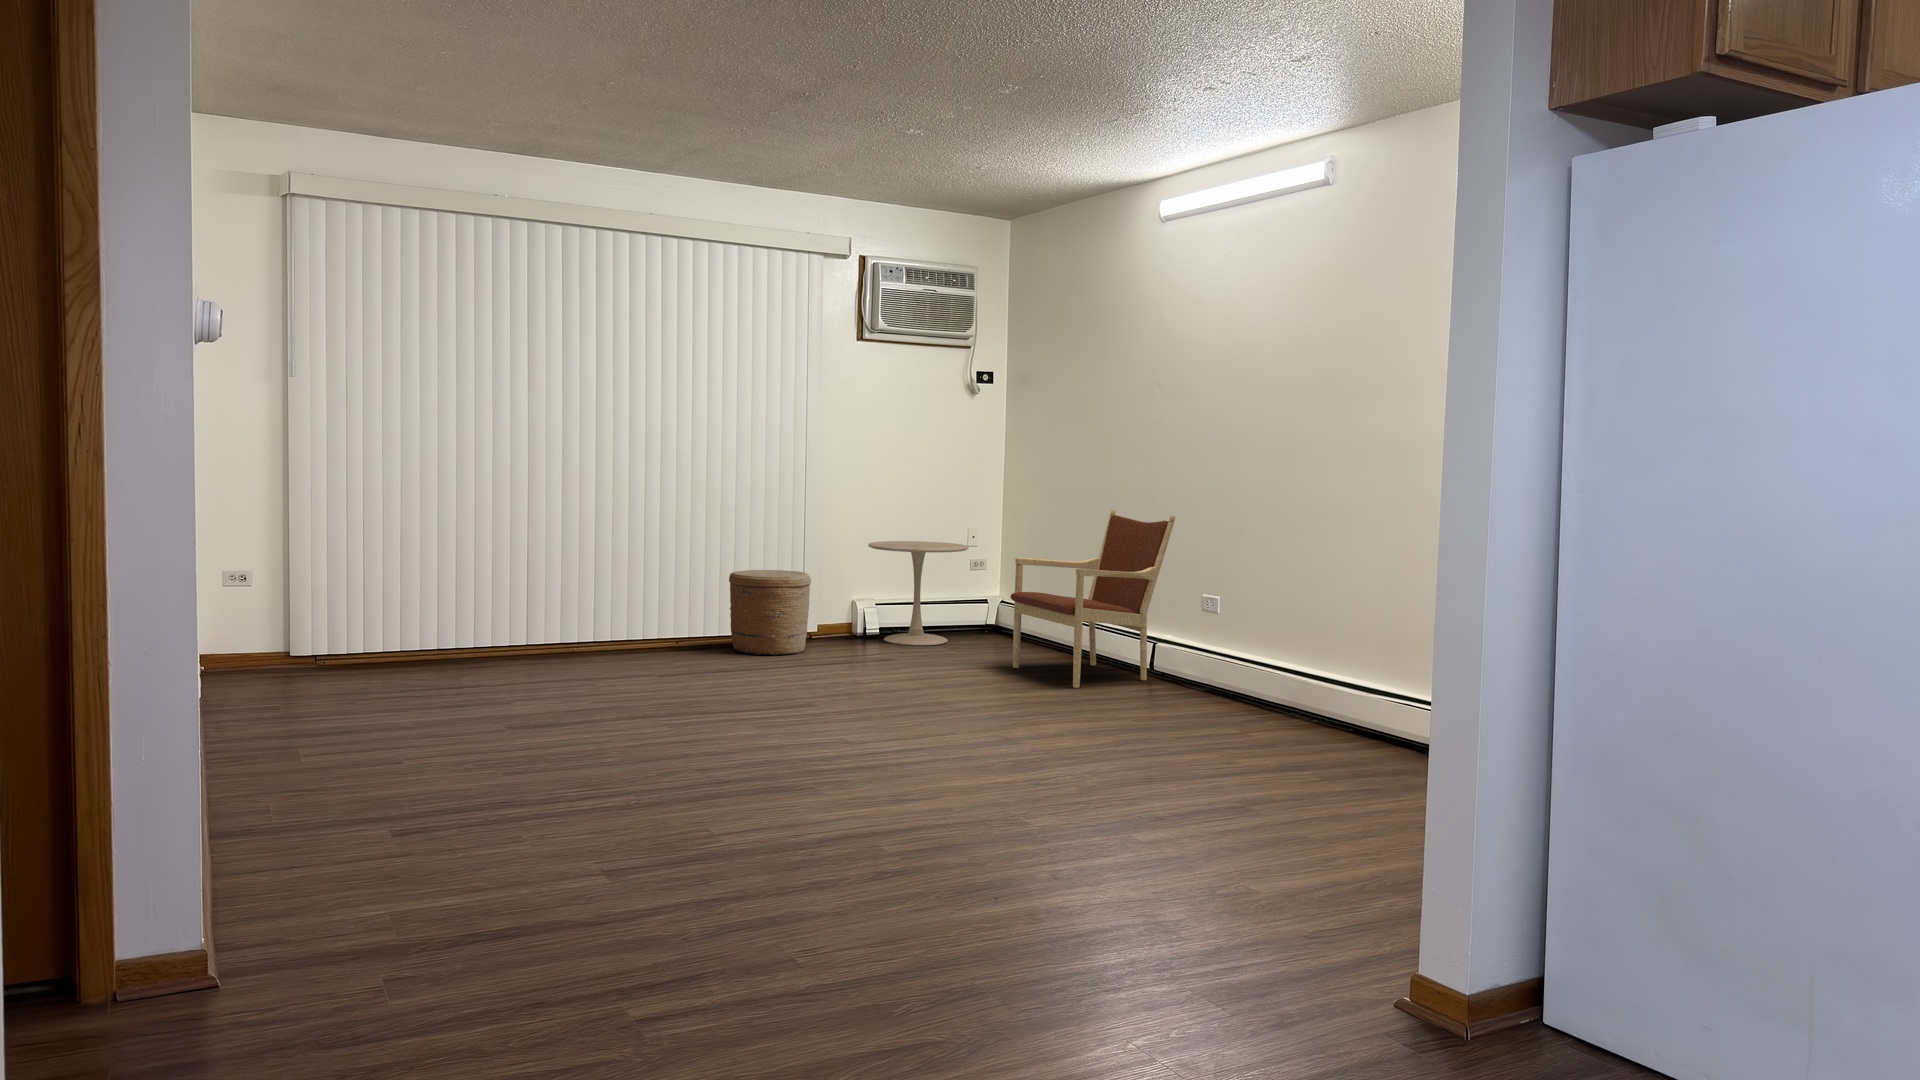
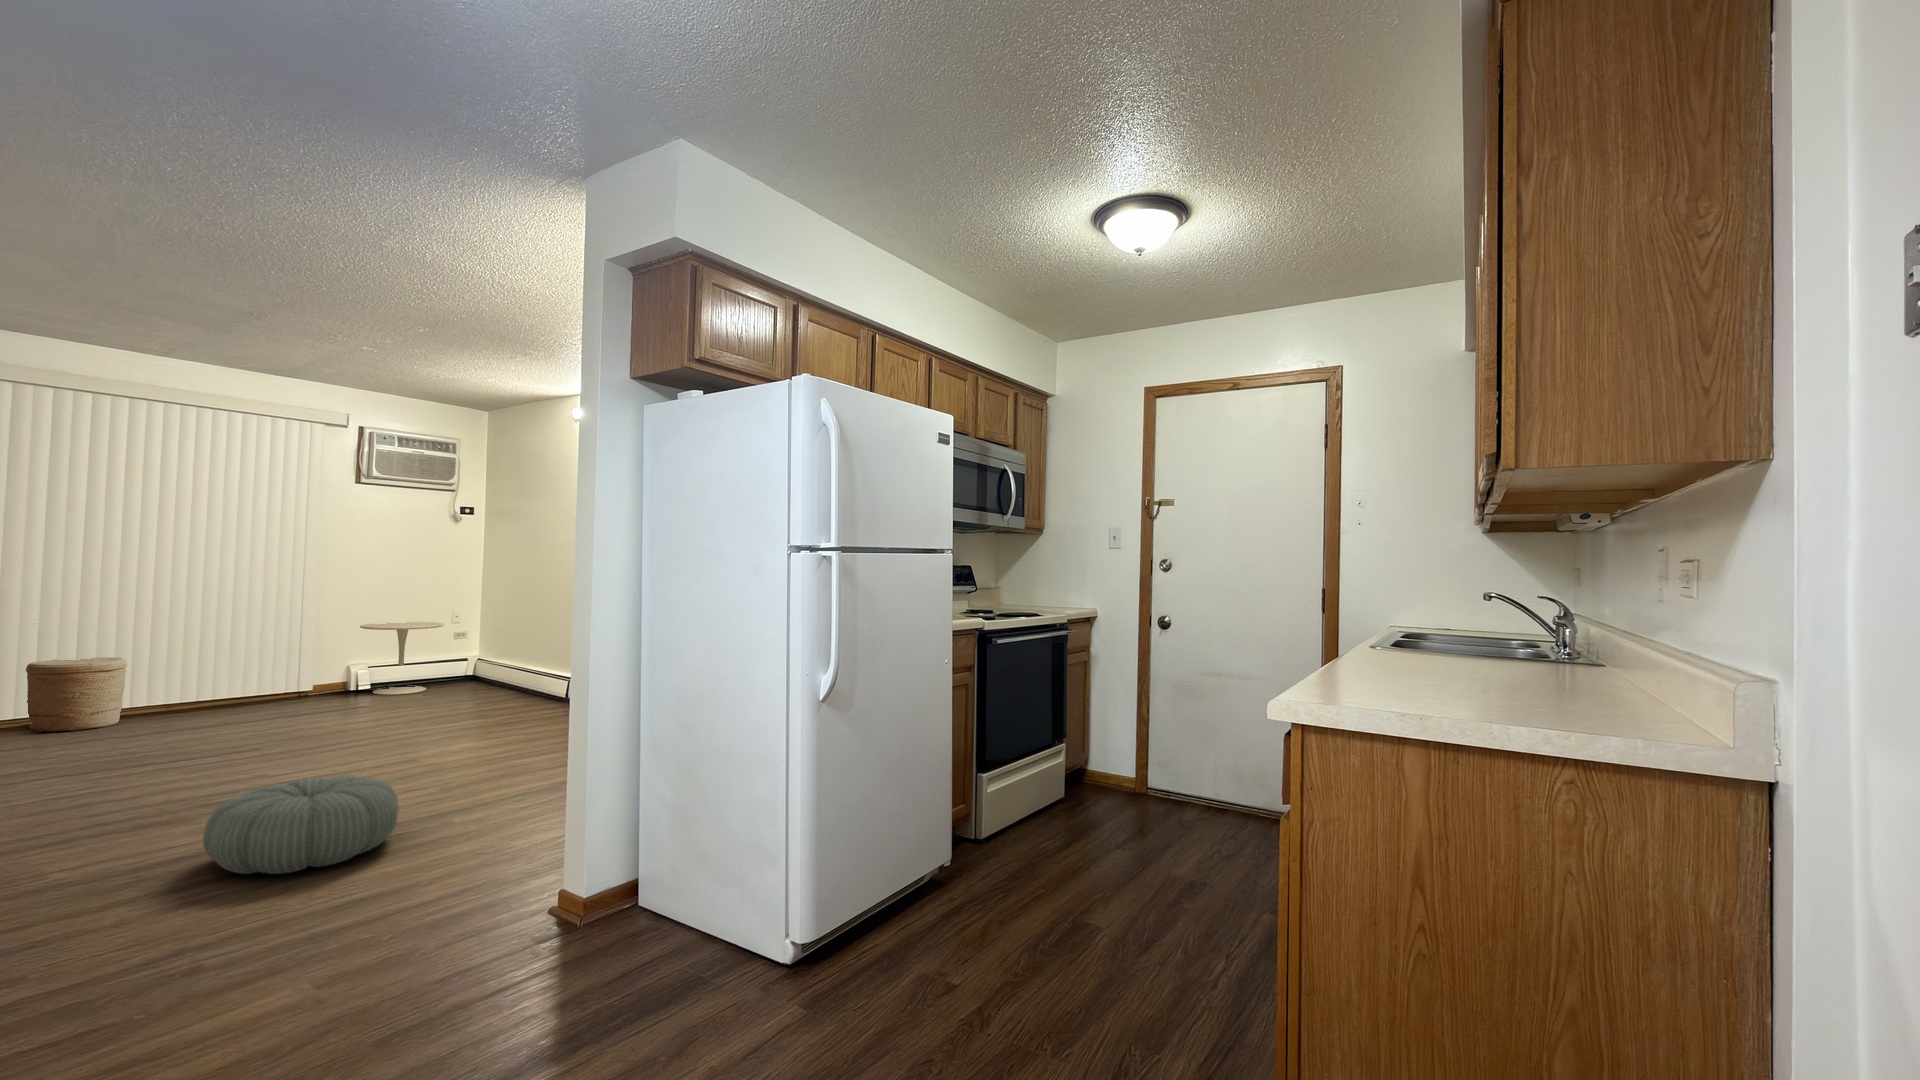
armchair: present [1011,510,1175,688] -> none [459,597,576,714]
woven basket: present [729,570,811,655] -> present [26,657,127,732]
pouf: none [894,771,1120,911] -> present [203,776,399,874]

